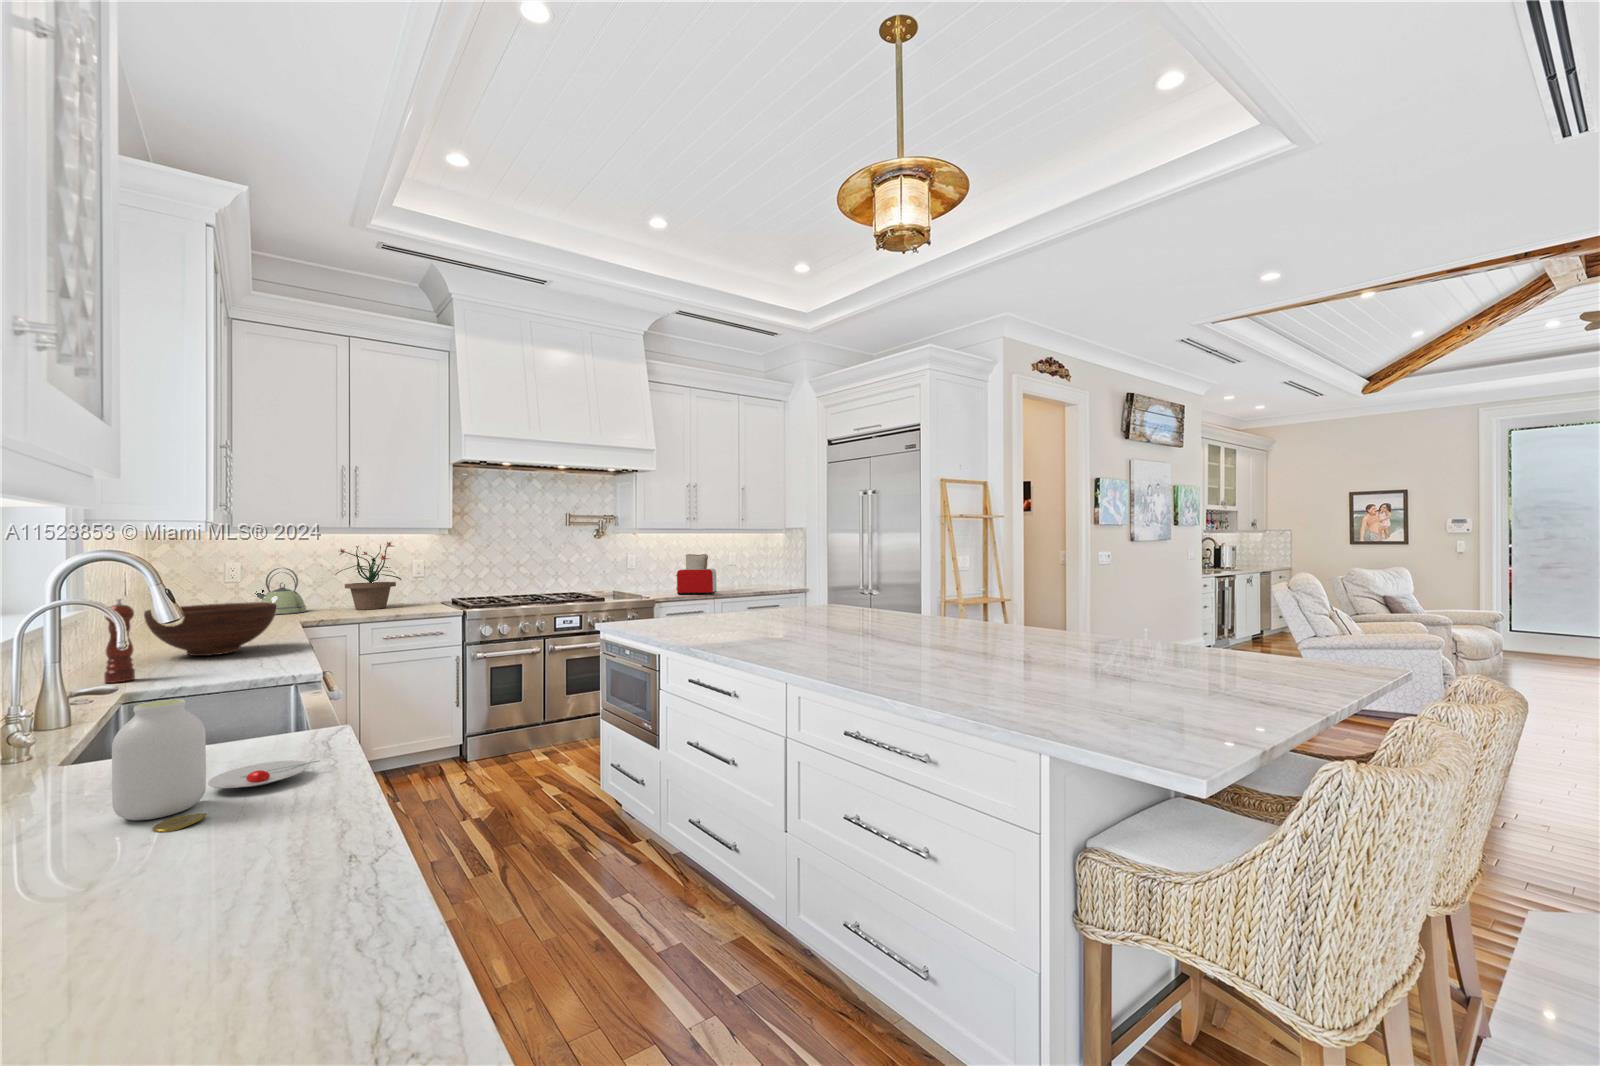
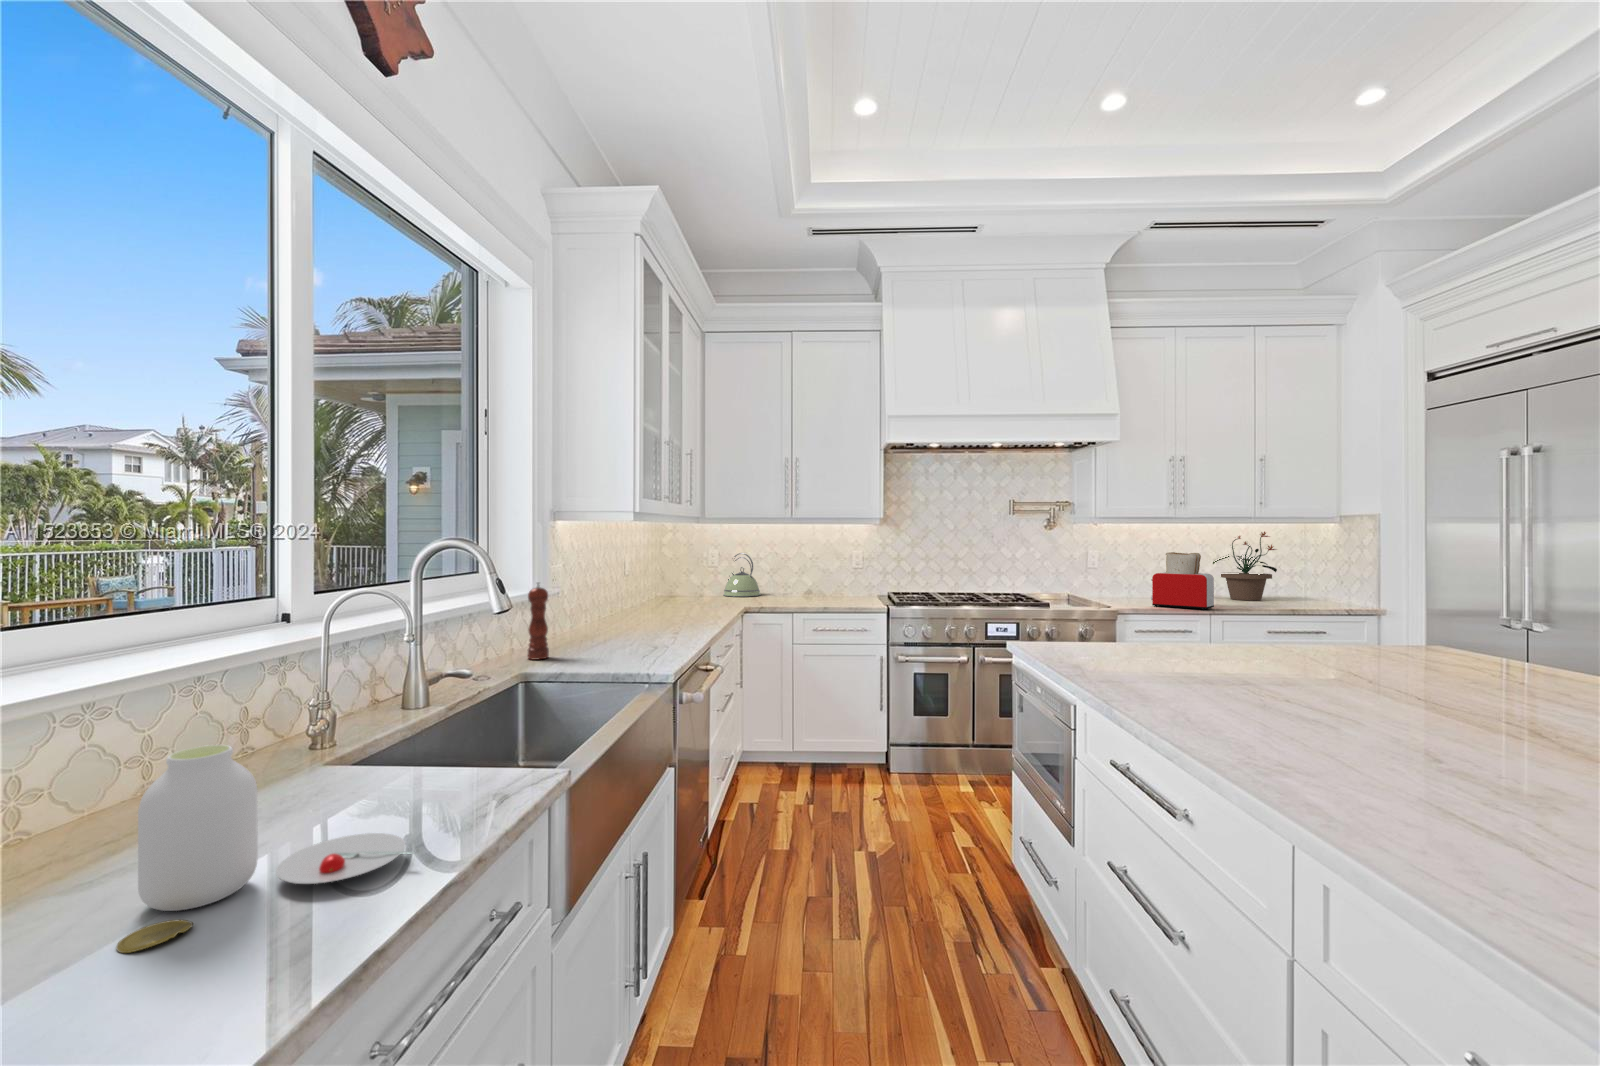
potted plant: present [335,542,401,610] -> present [1213,532,1277,600]
fruit bowl: present [144,602,277,656] -> none [585,588,684,638]

